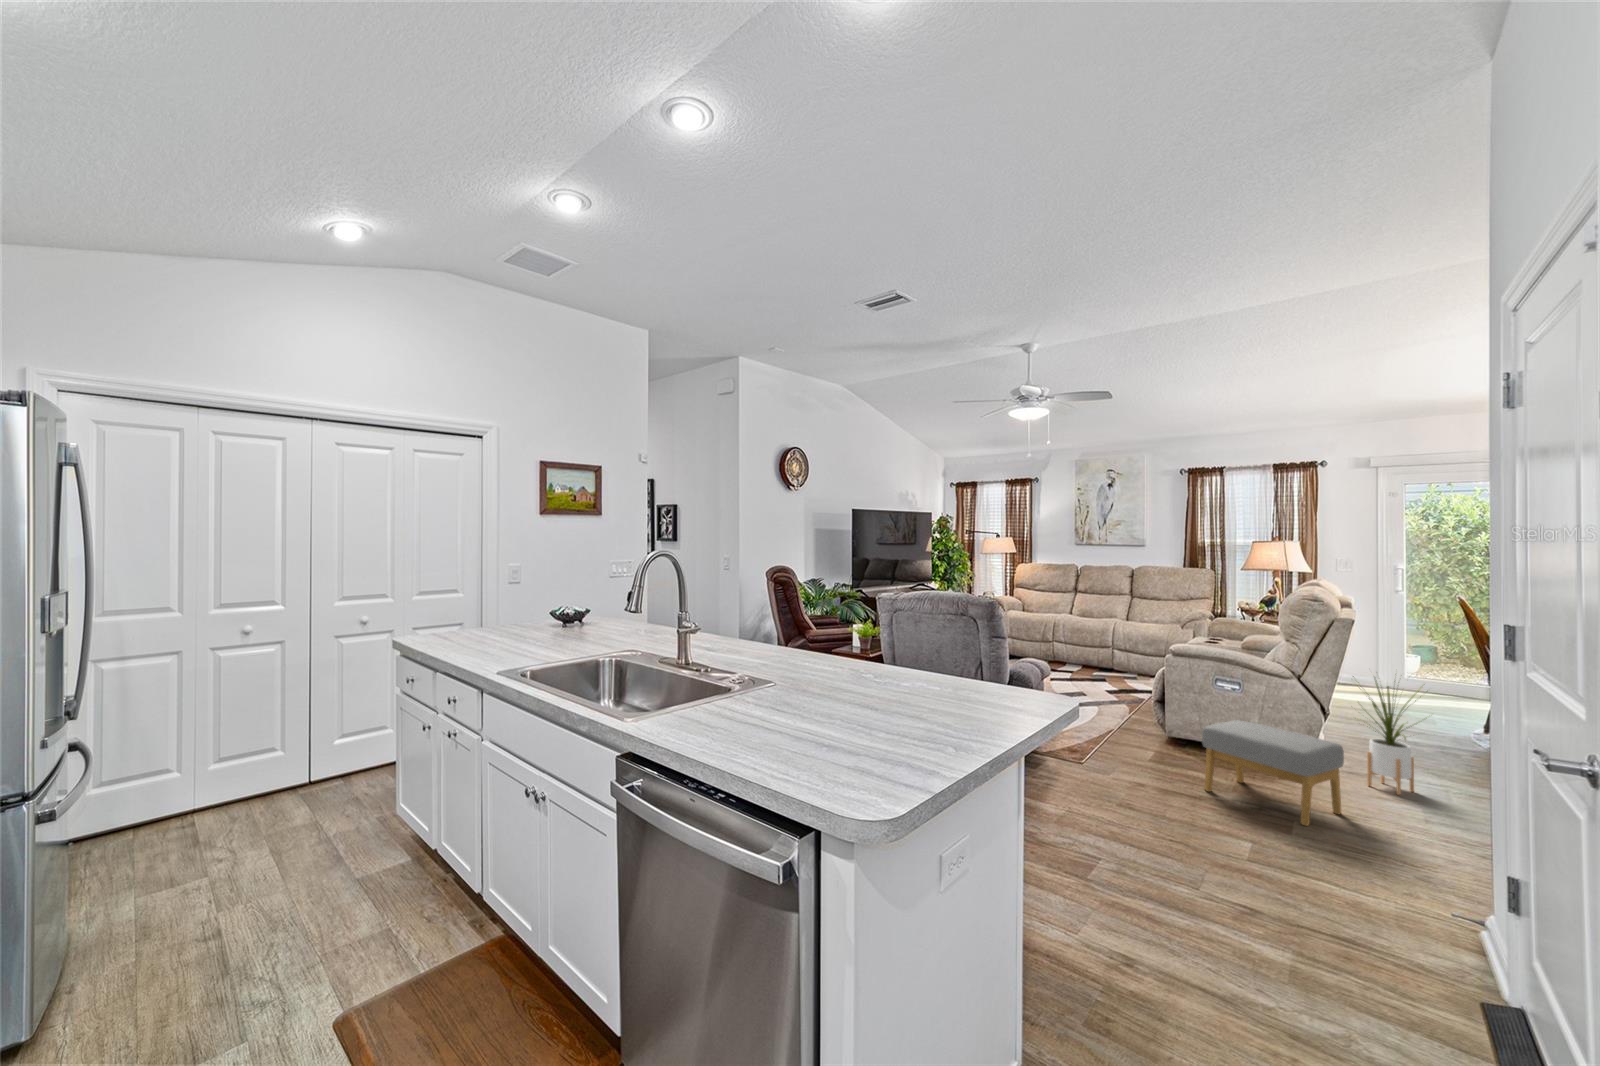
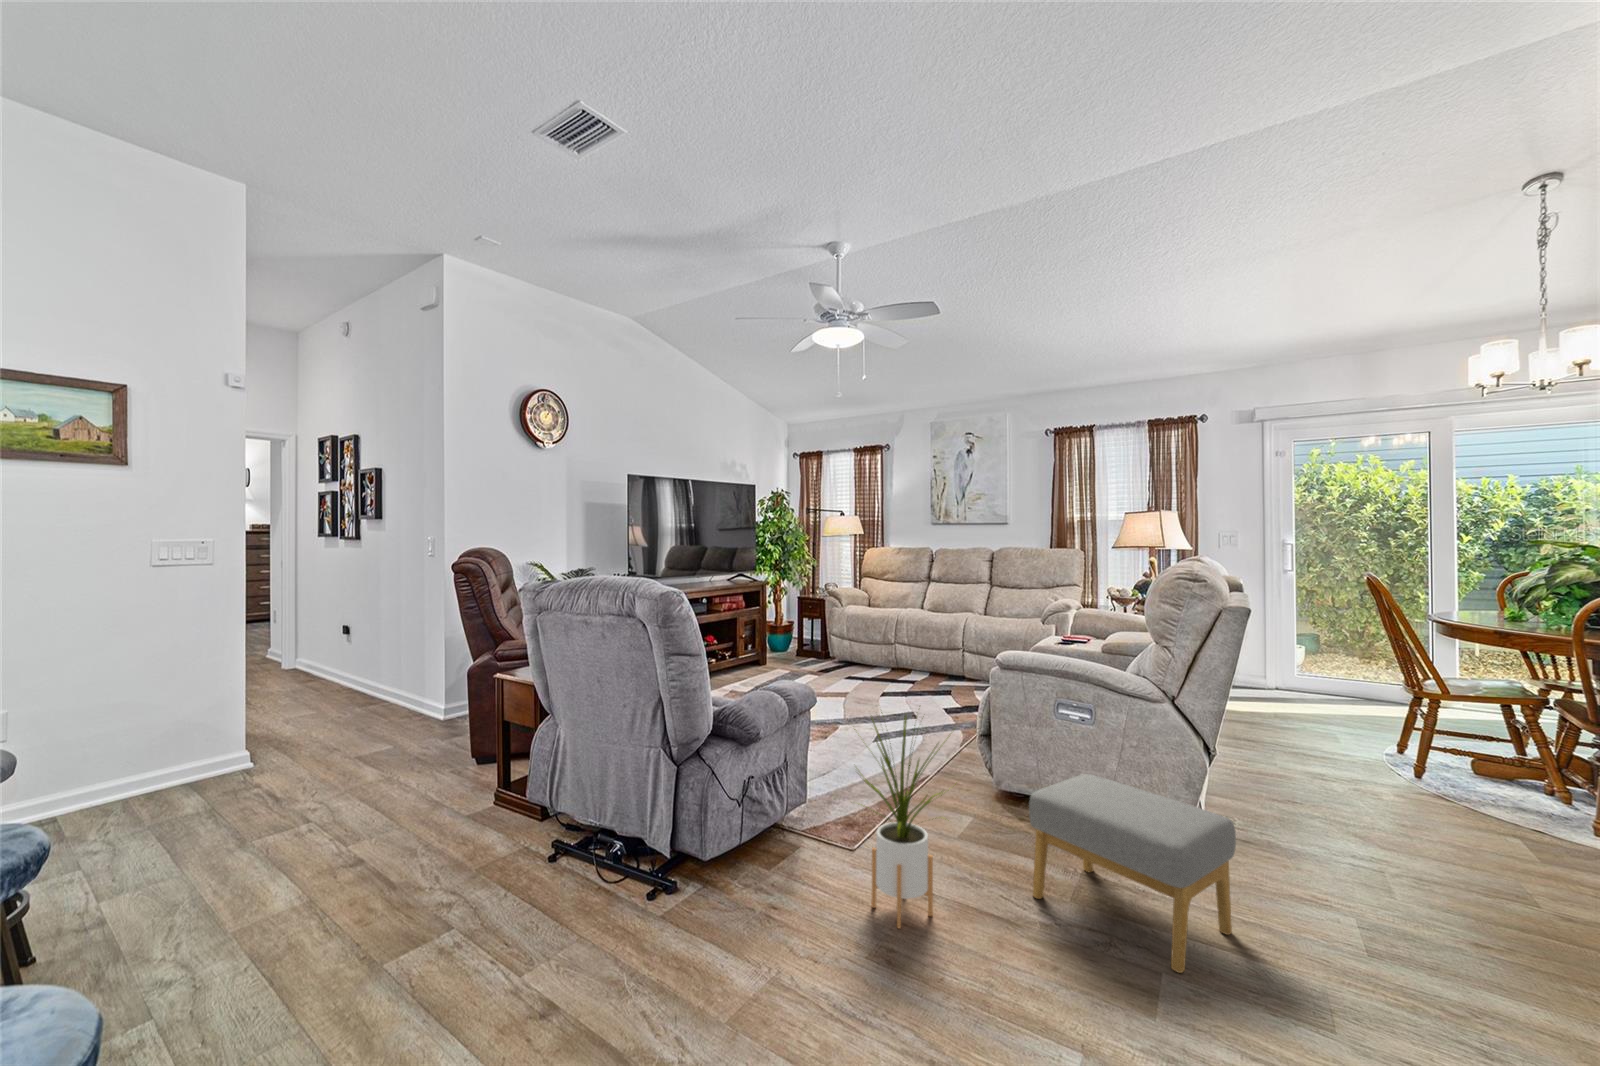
house plant: present [1353,676,1427,795] -> present [854,712,950,928]

